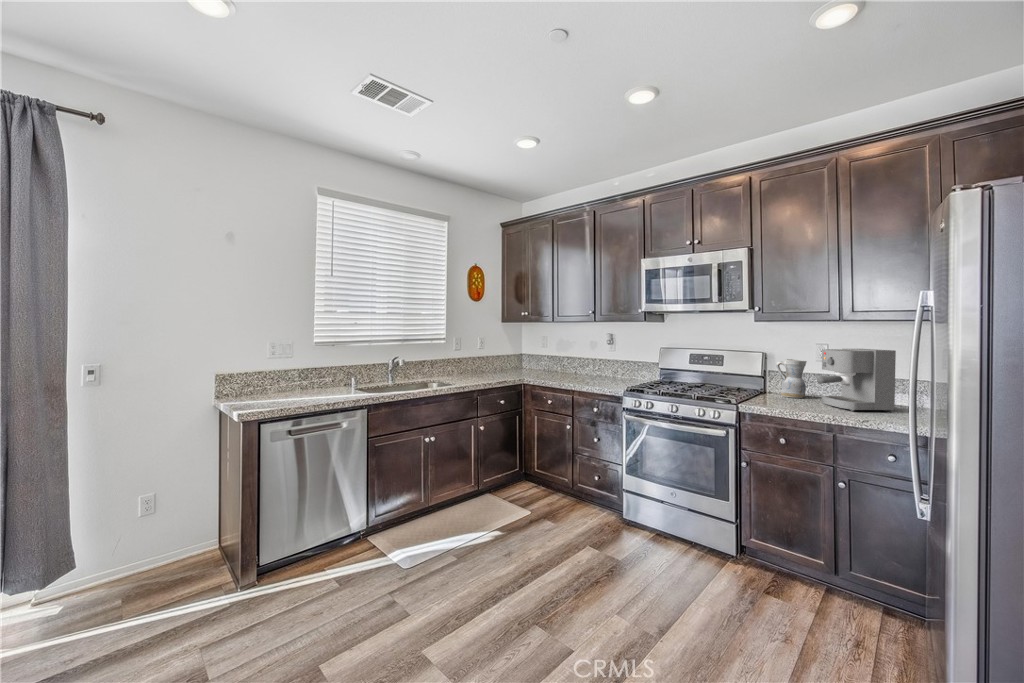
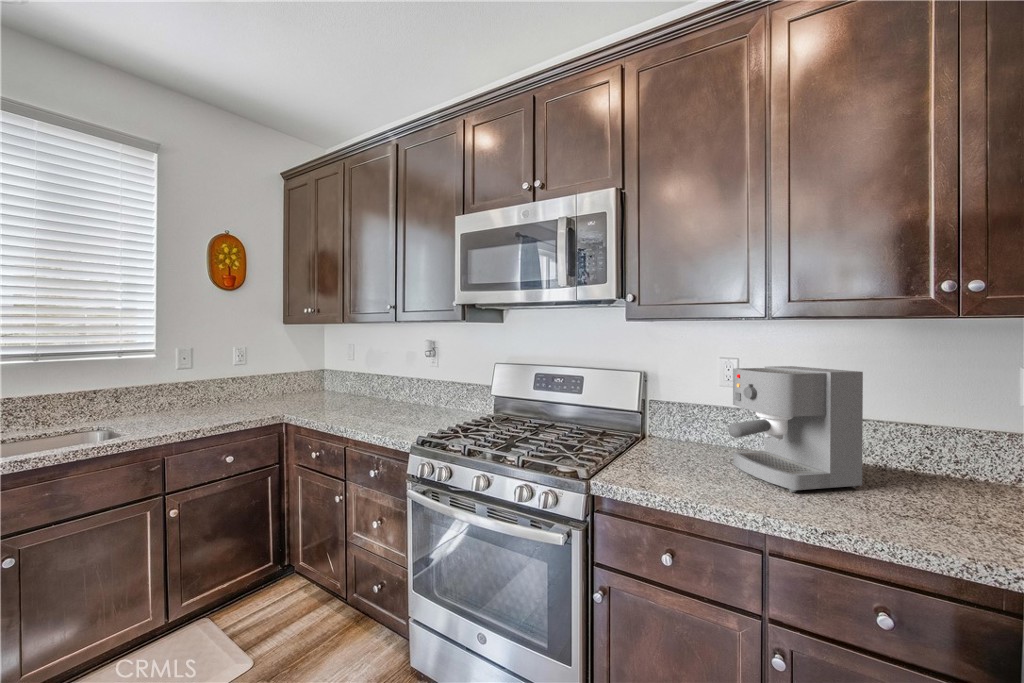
ceramic pitcher: present [776,359,807,398] -> none [659,384,706,452]

